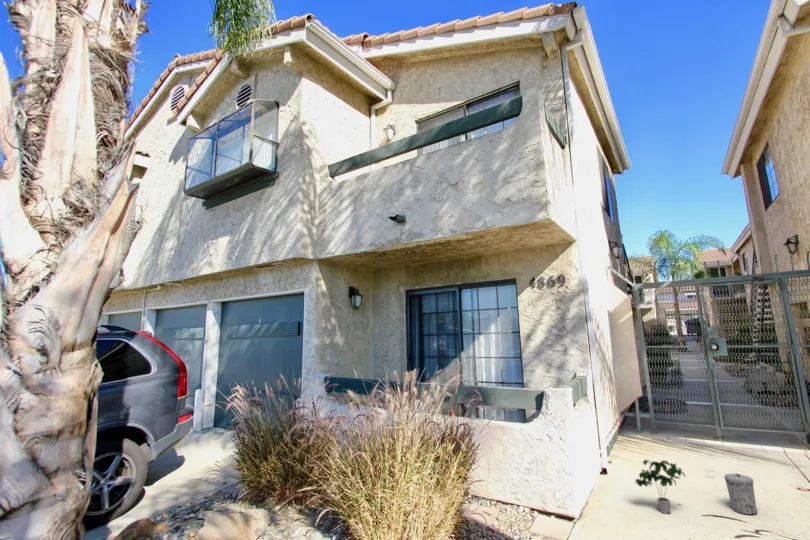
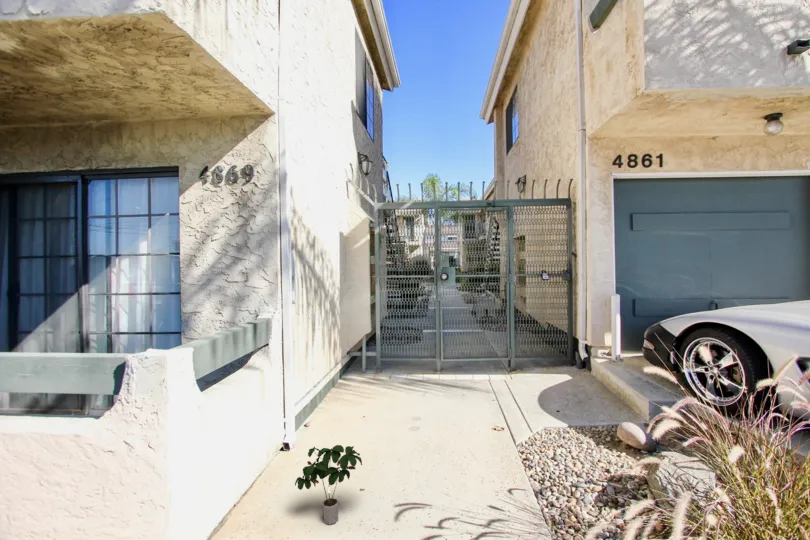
trash can: present [724,474,757,515] -> none [415,441,446,497]

